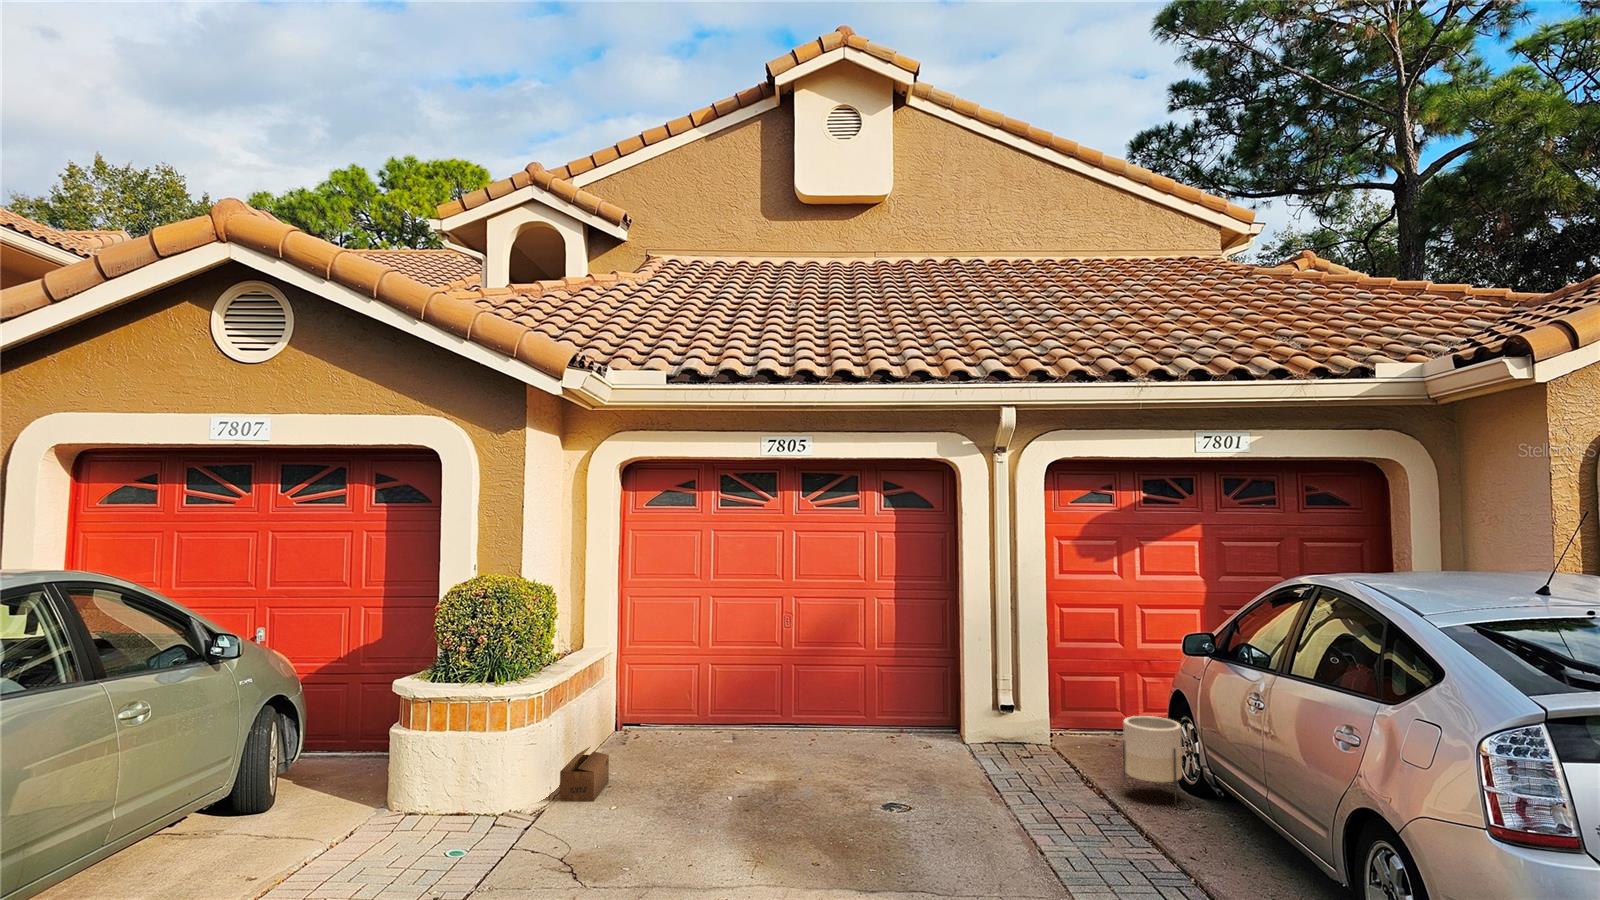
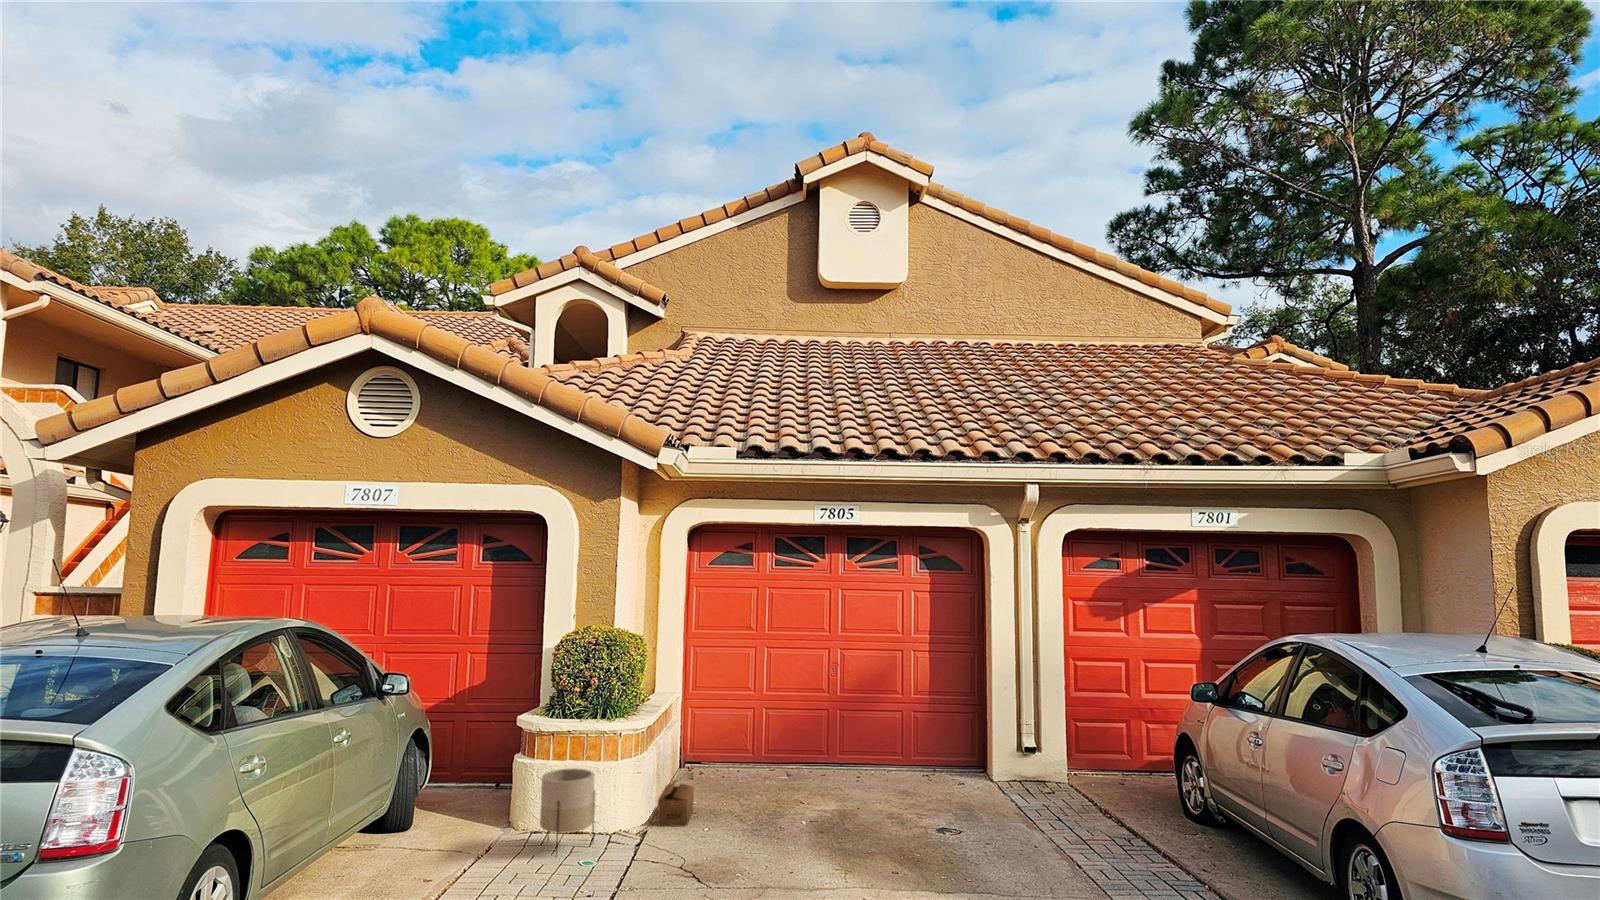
planter: present [1123,716,1182,805] -> present [540,768,595,848]

